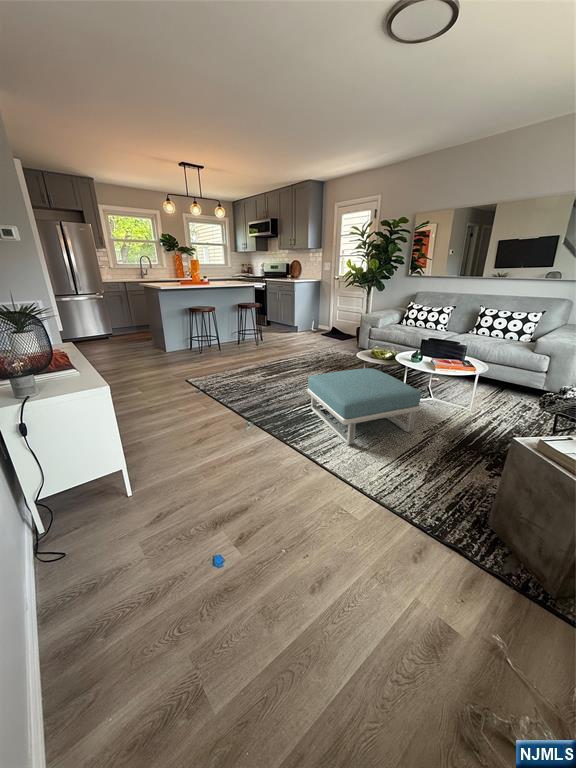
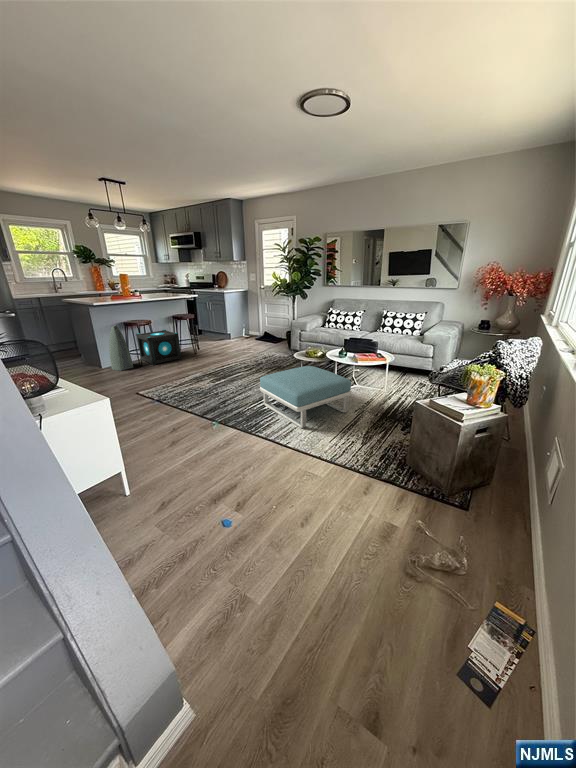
air purifier: none [173,310,194,356] -> present [109,325,133,371]
speaker: none [201,318,242,353] -> present [136,330,181,365]

